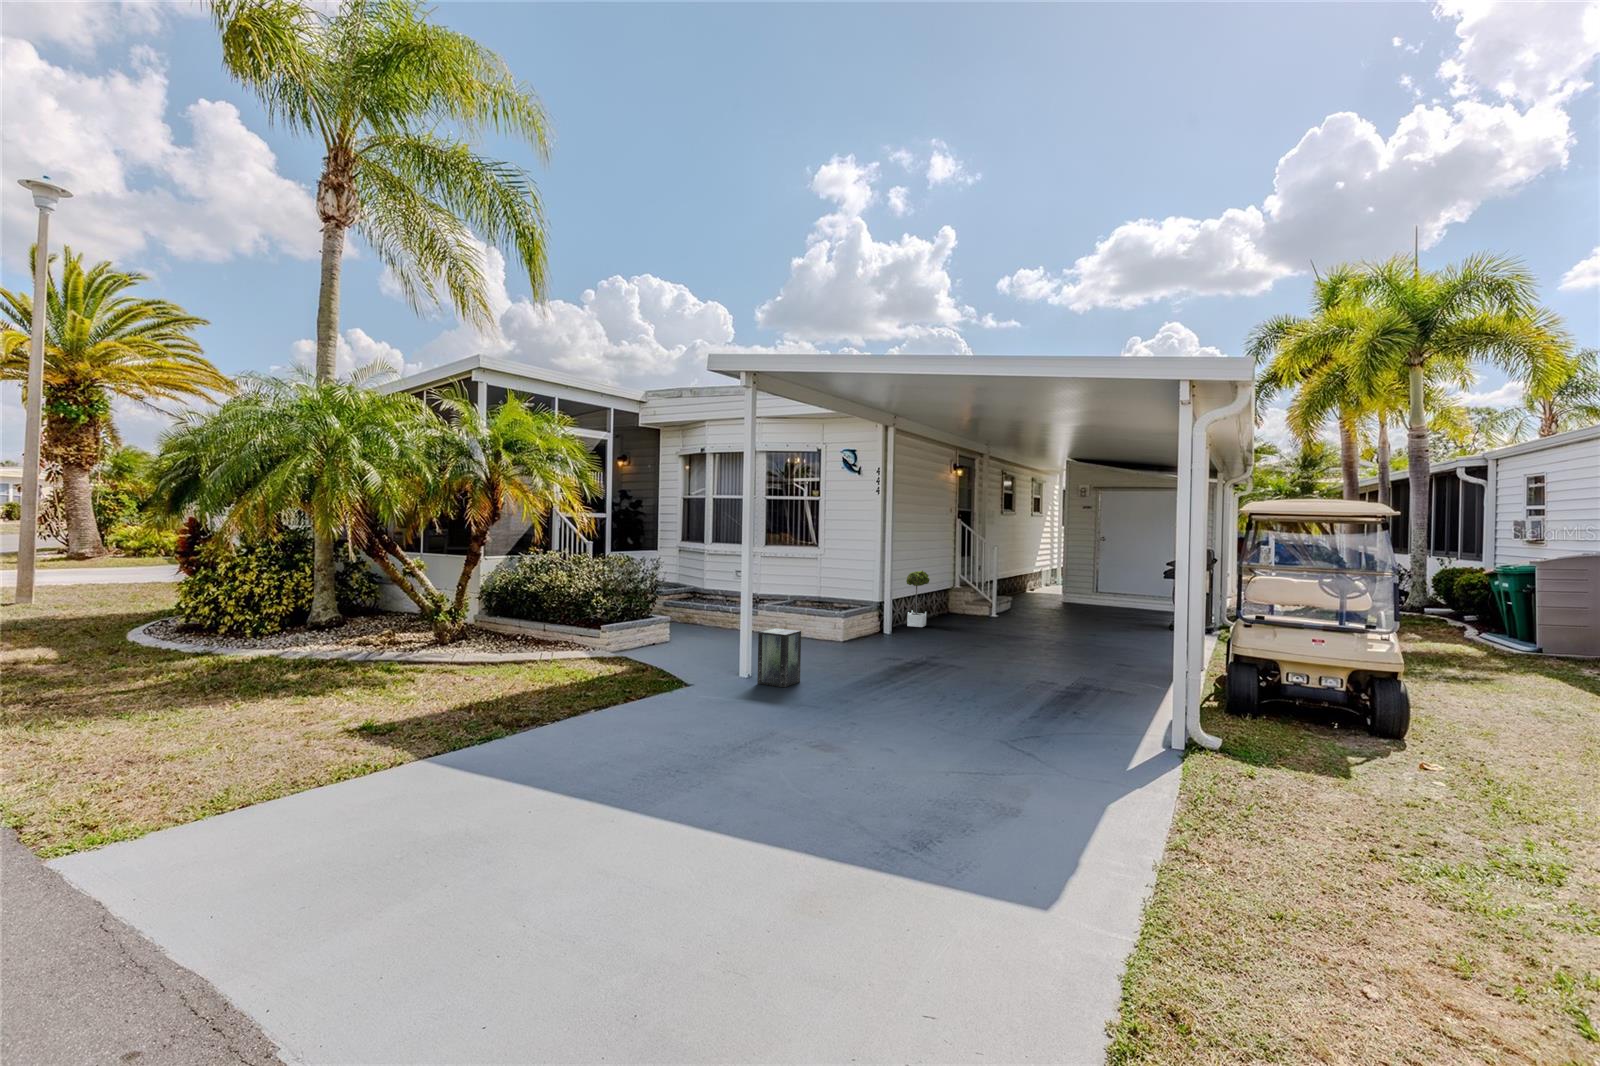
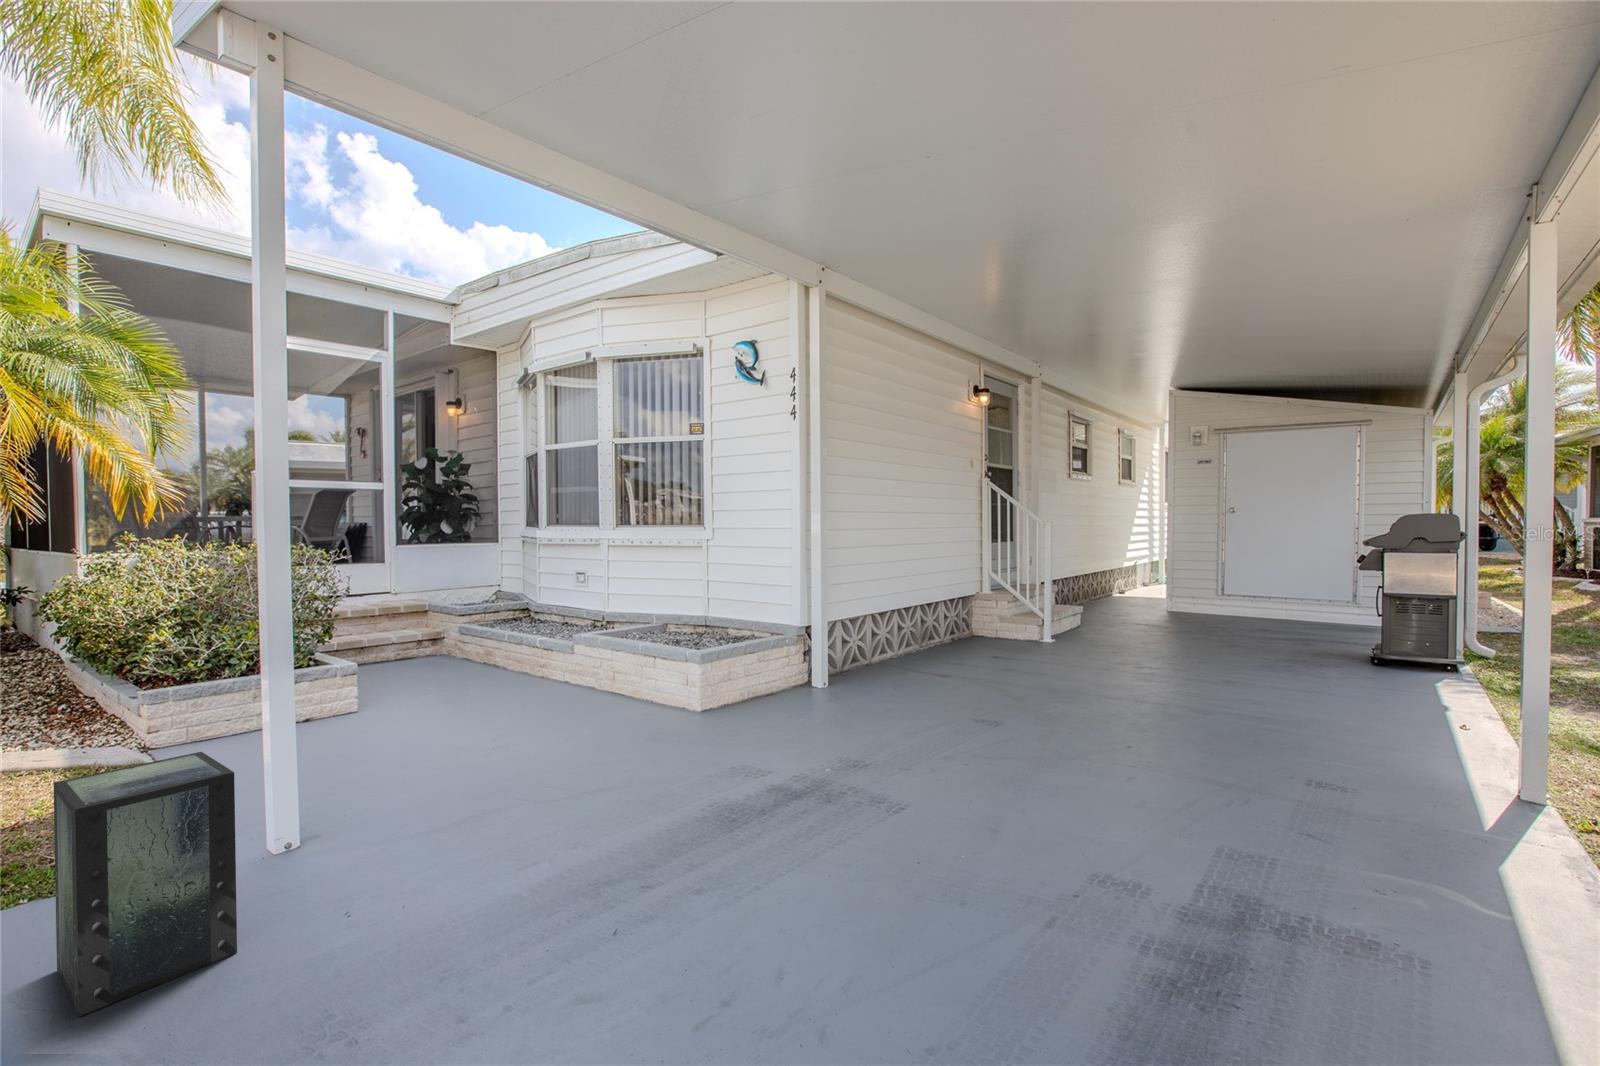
potted tree: present [906,570,930,627] -> none [861,562,907,673]

